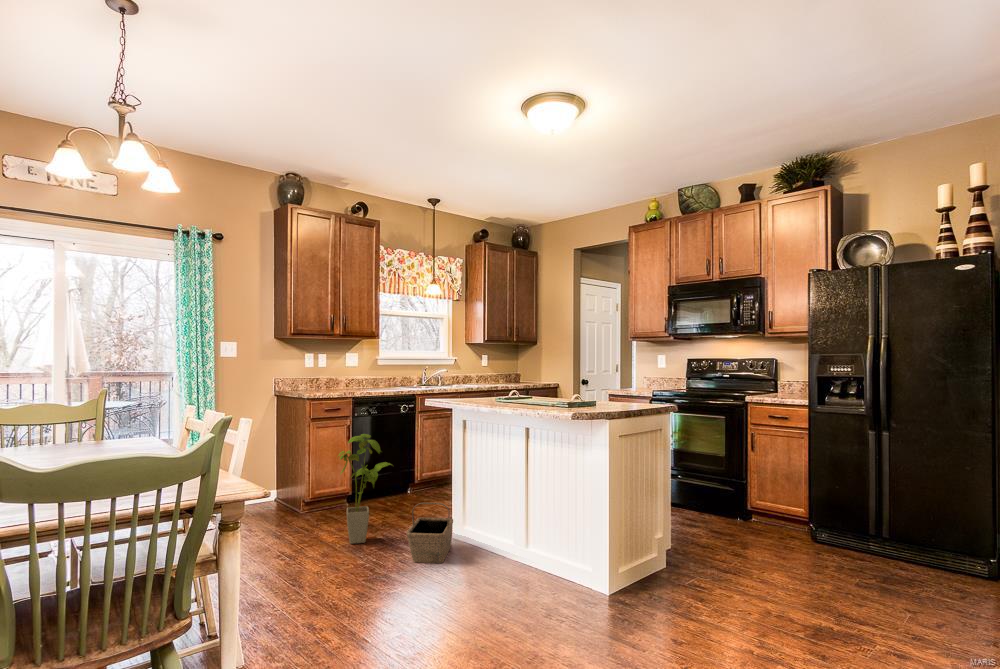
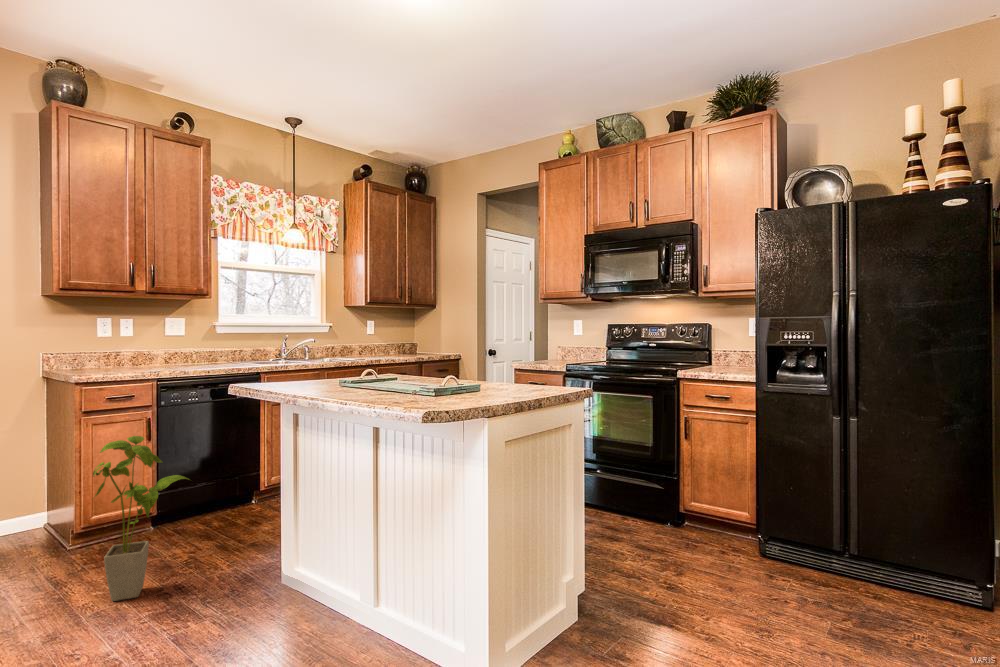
basket: present [407,503,453,563] -> none [182,539,272,636]

